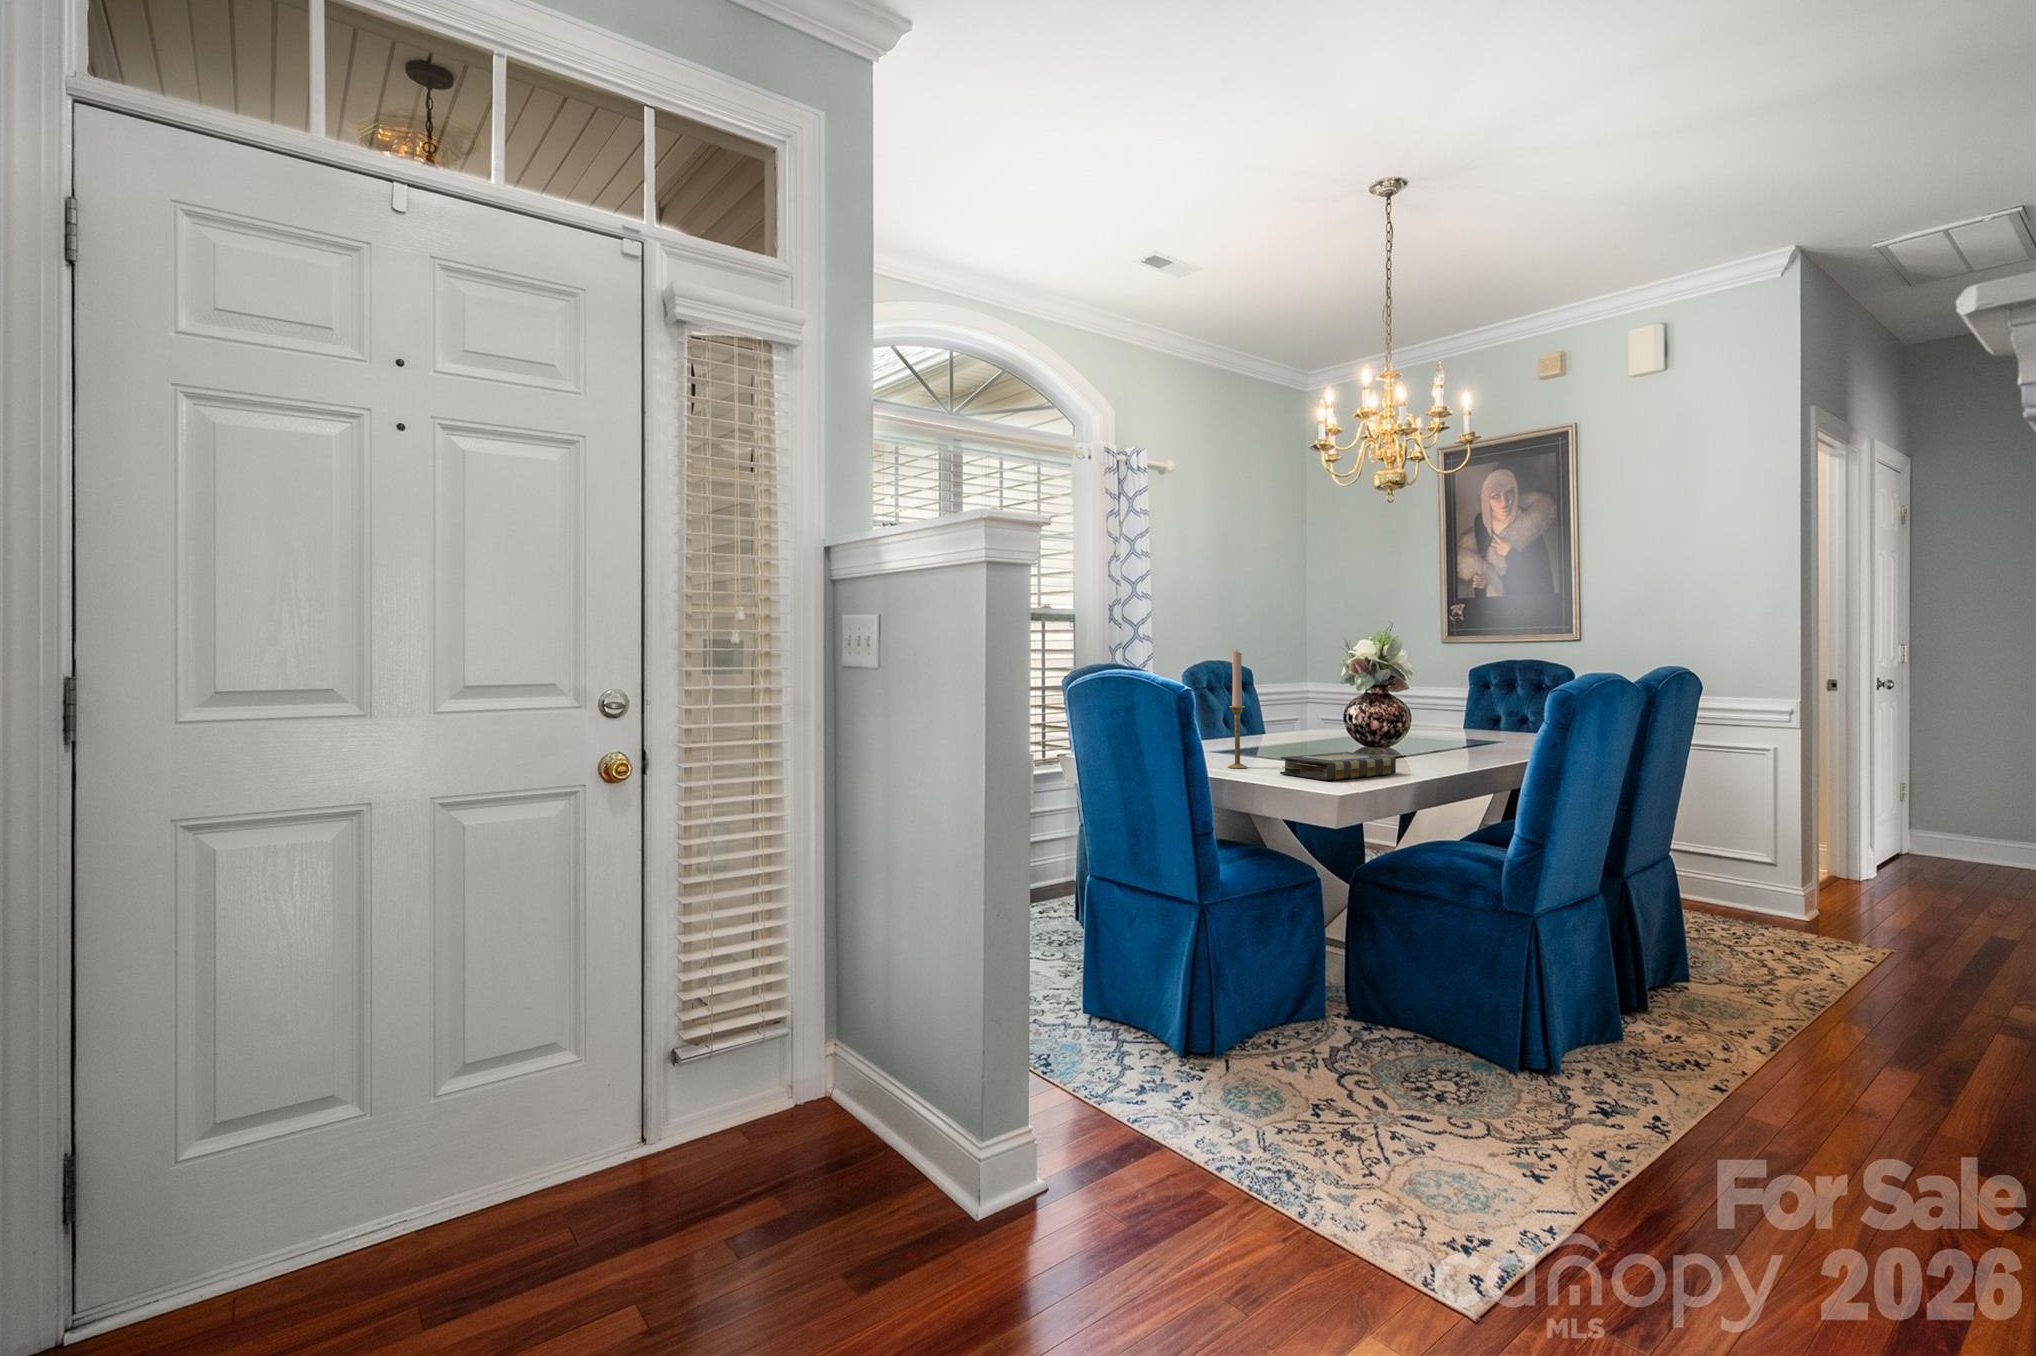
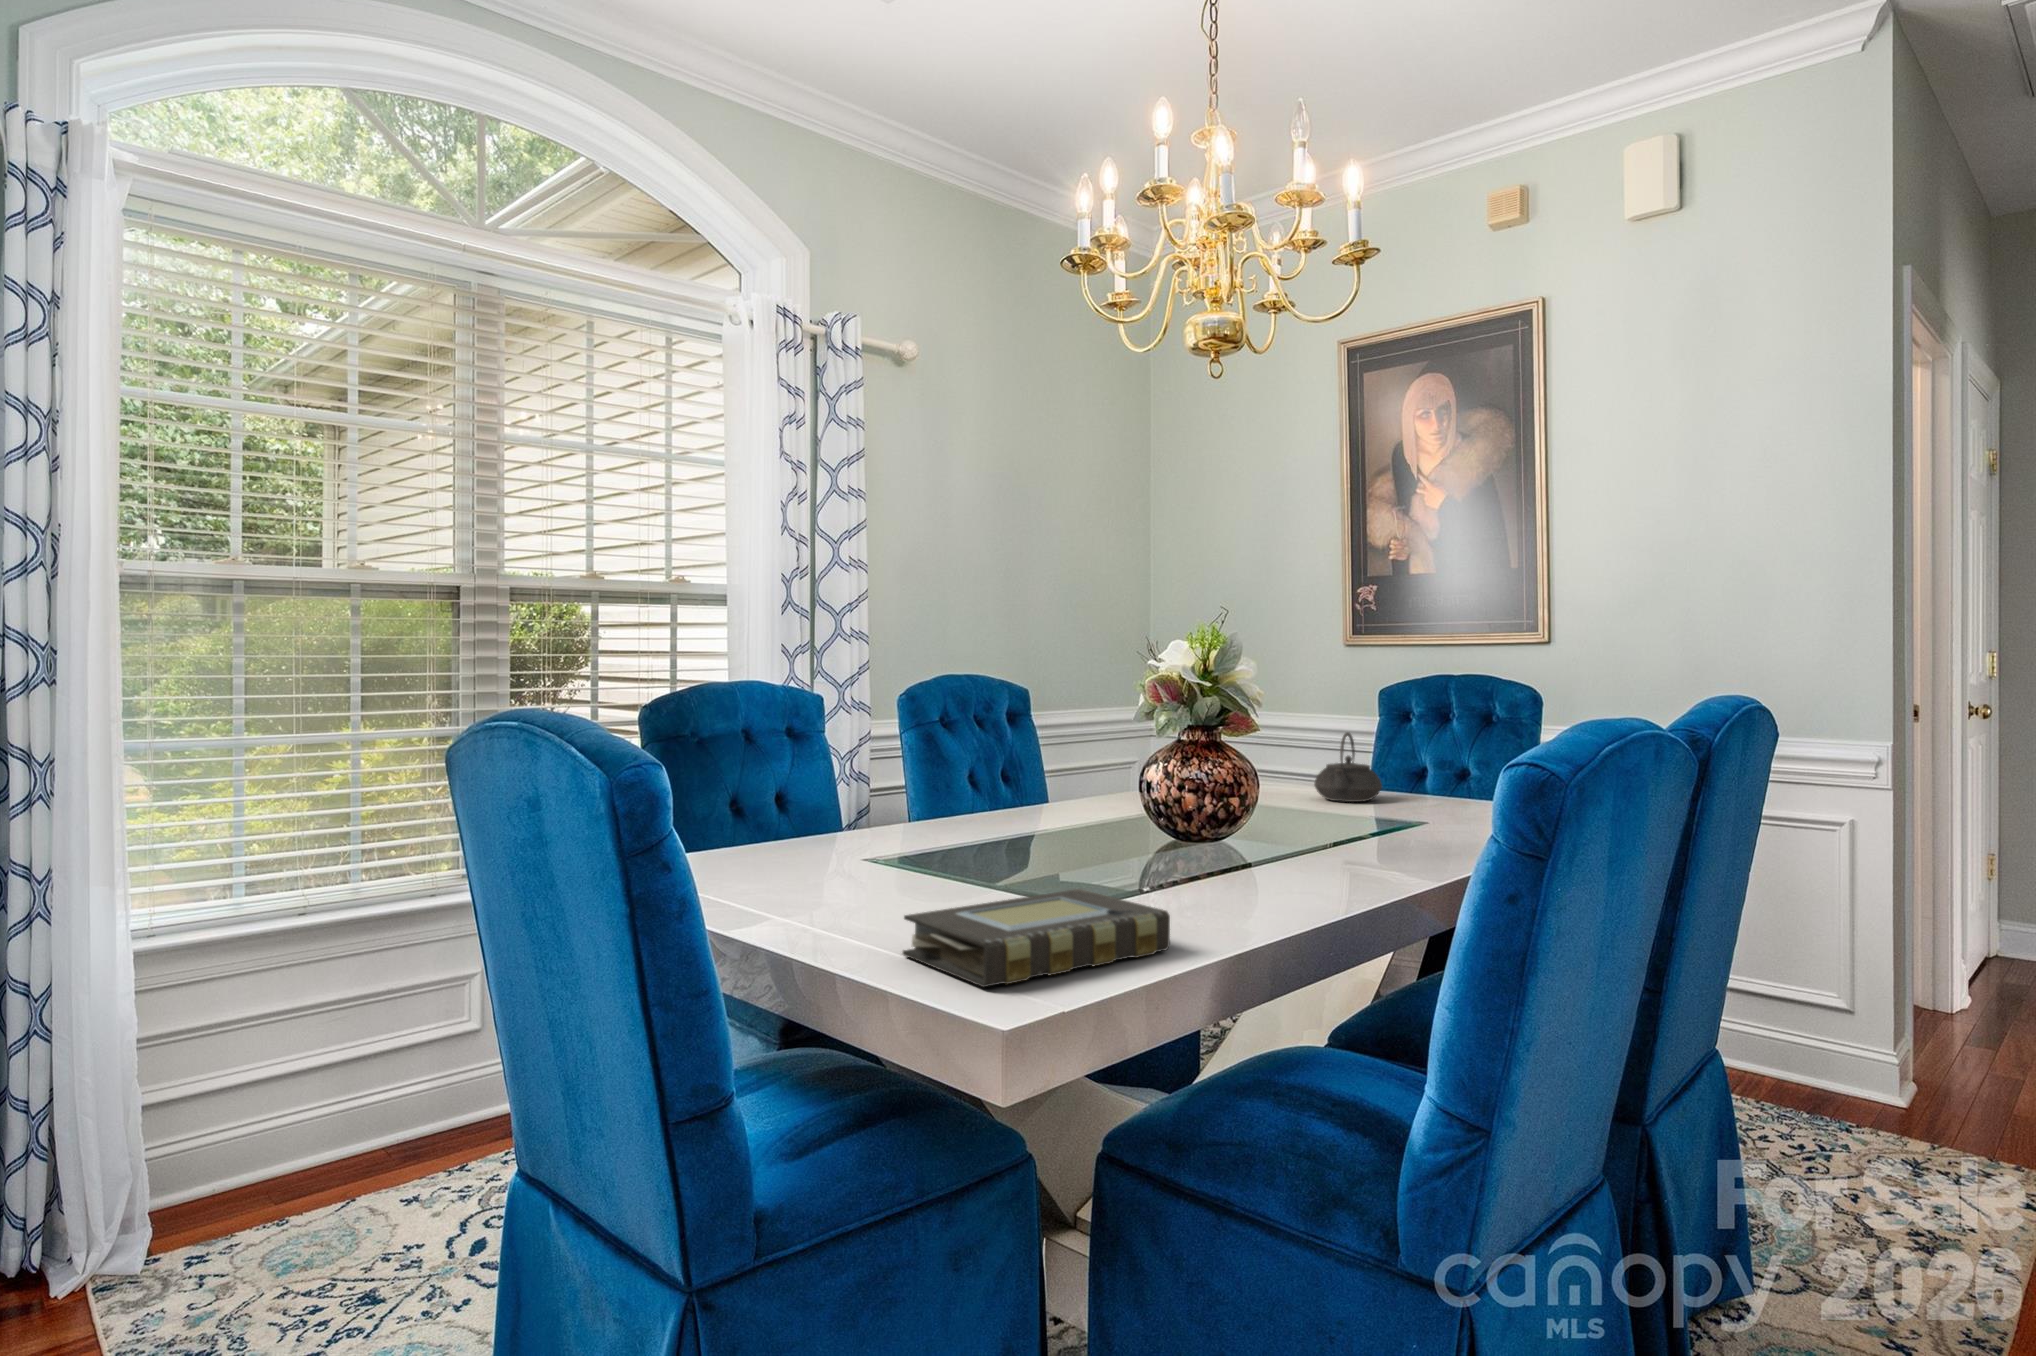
candlestick: present [1228,651,1247,768] -> none [816,657,862,930]
teapot: none [1434,693,1475,732] -> present [1314,732,1382,802]

